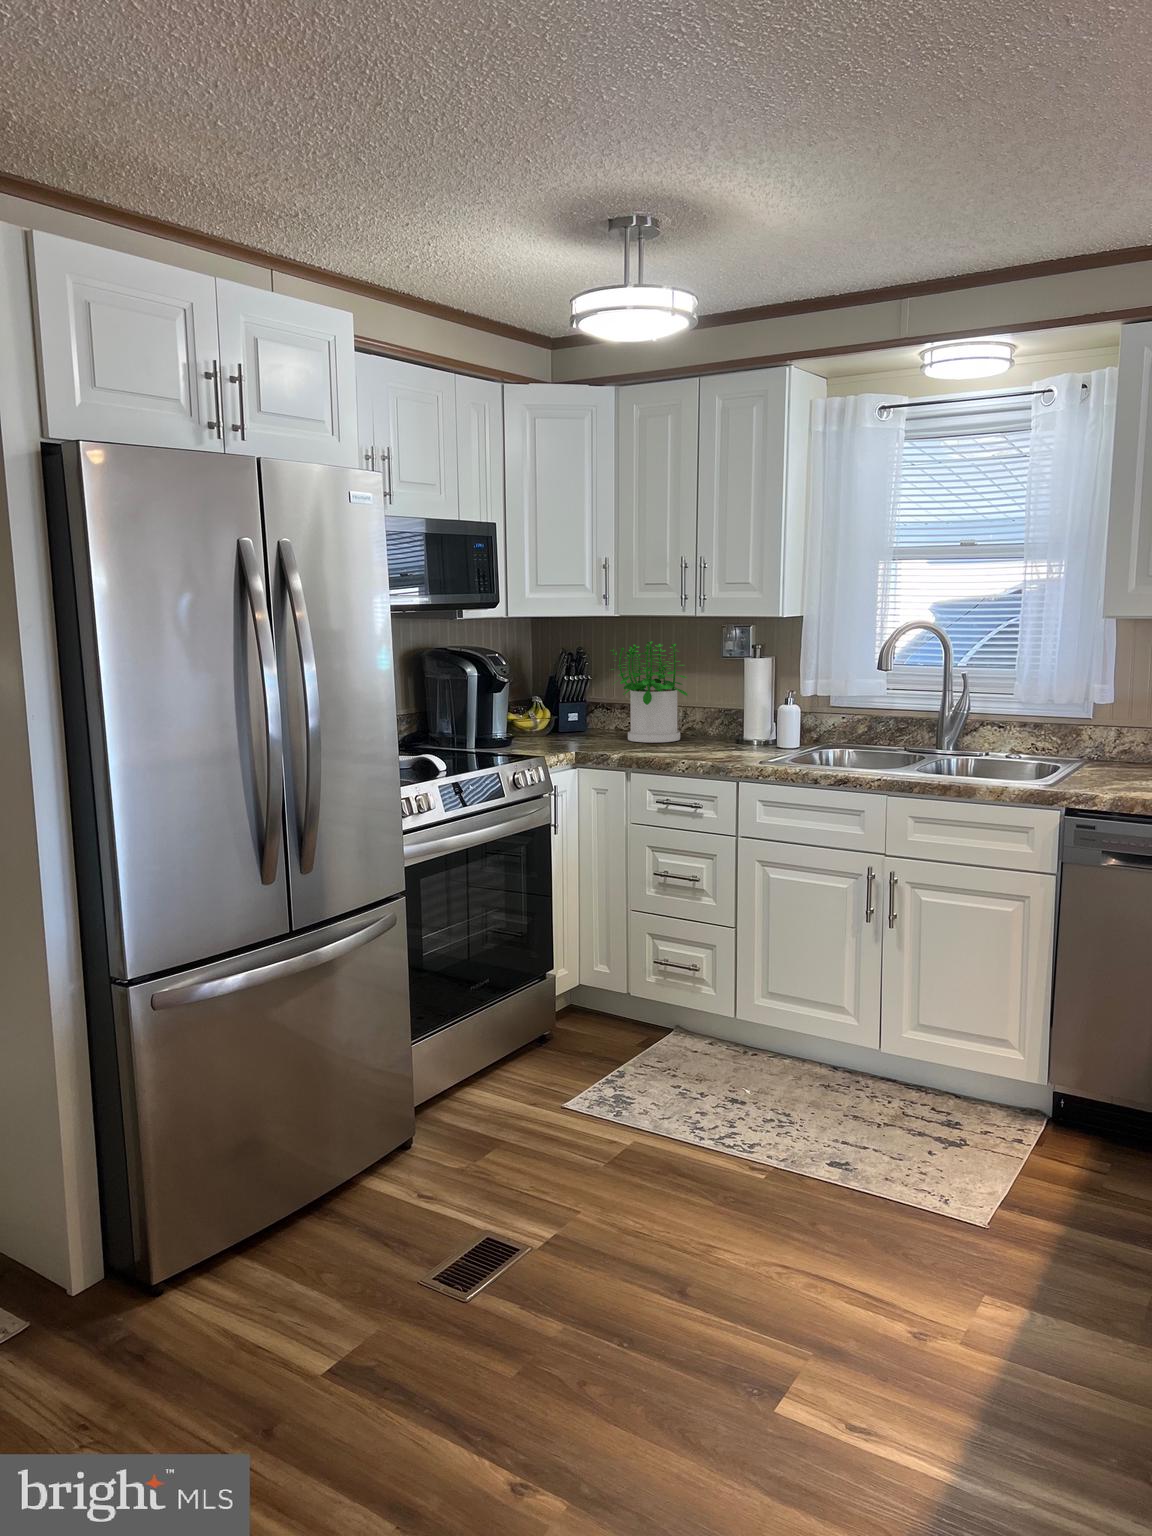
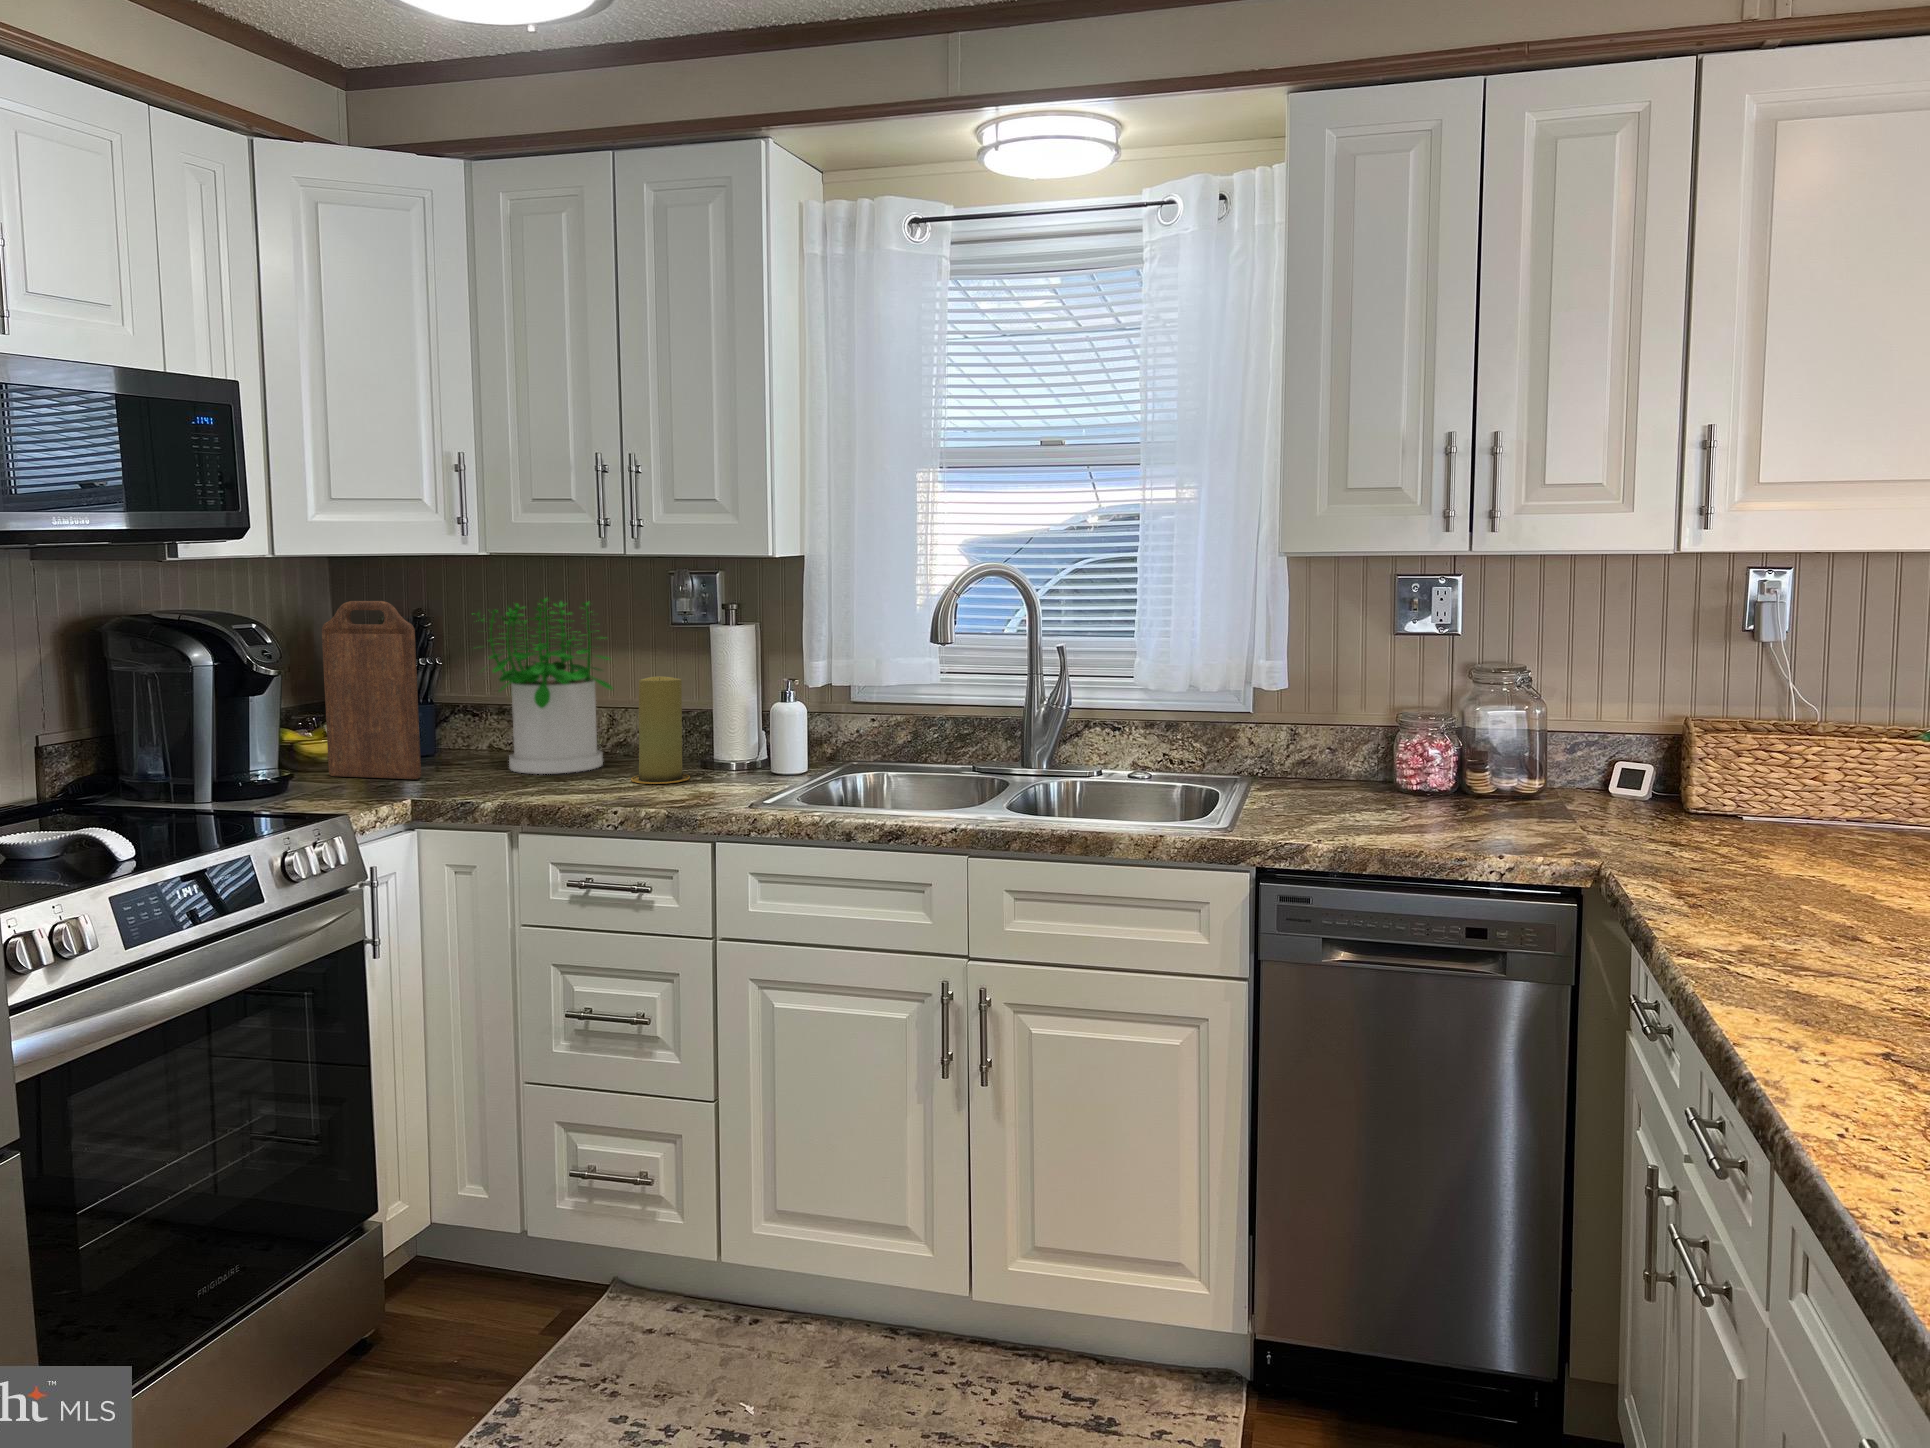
cutting board: none [530,642,580,742] -> present [322,601,421,779]
candle: none [696,688,730,750] -> present [631,676,690,784]

